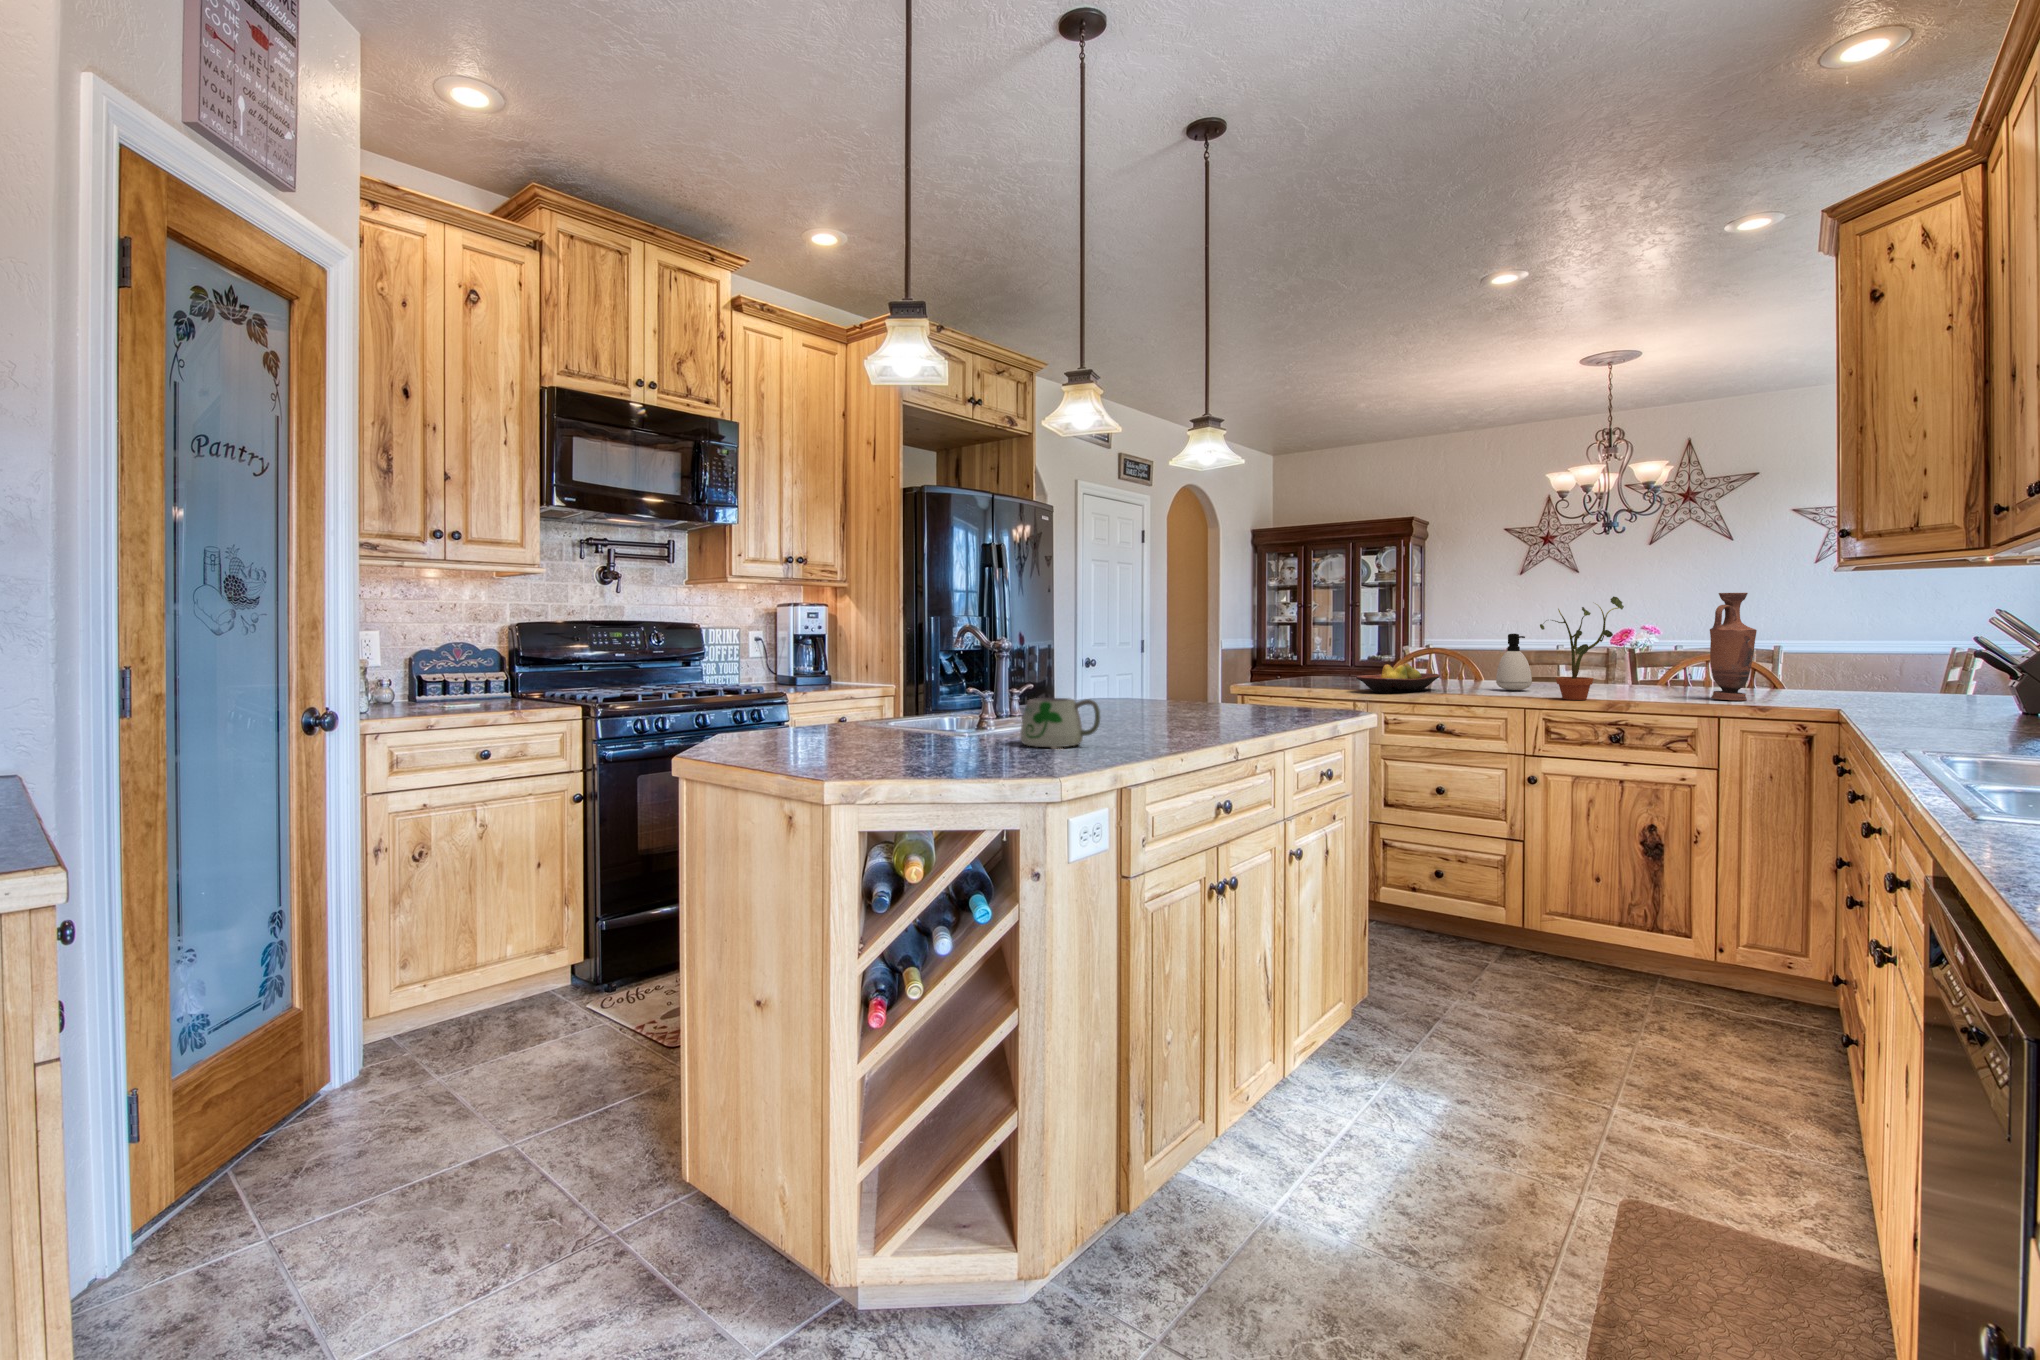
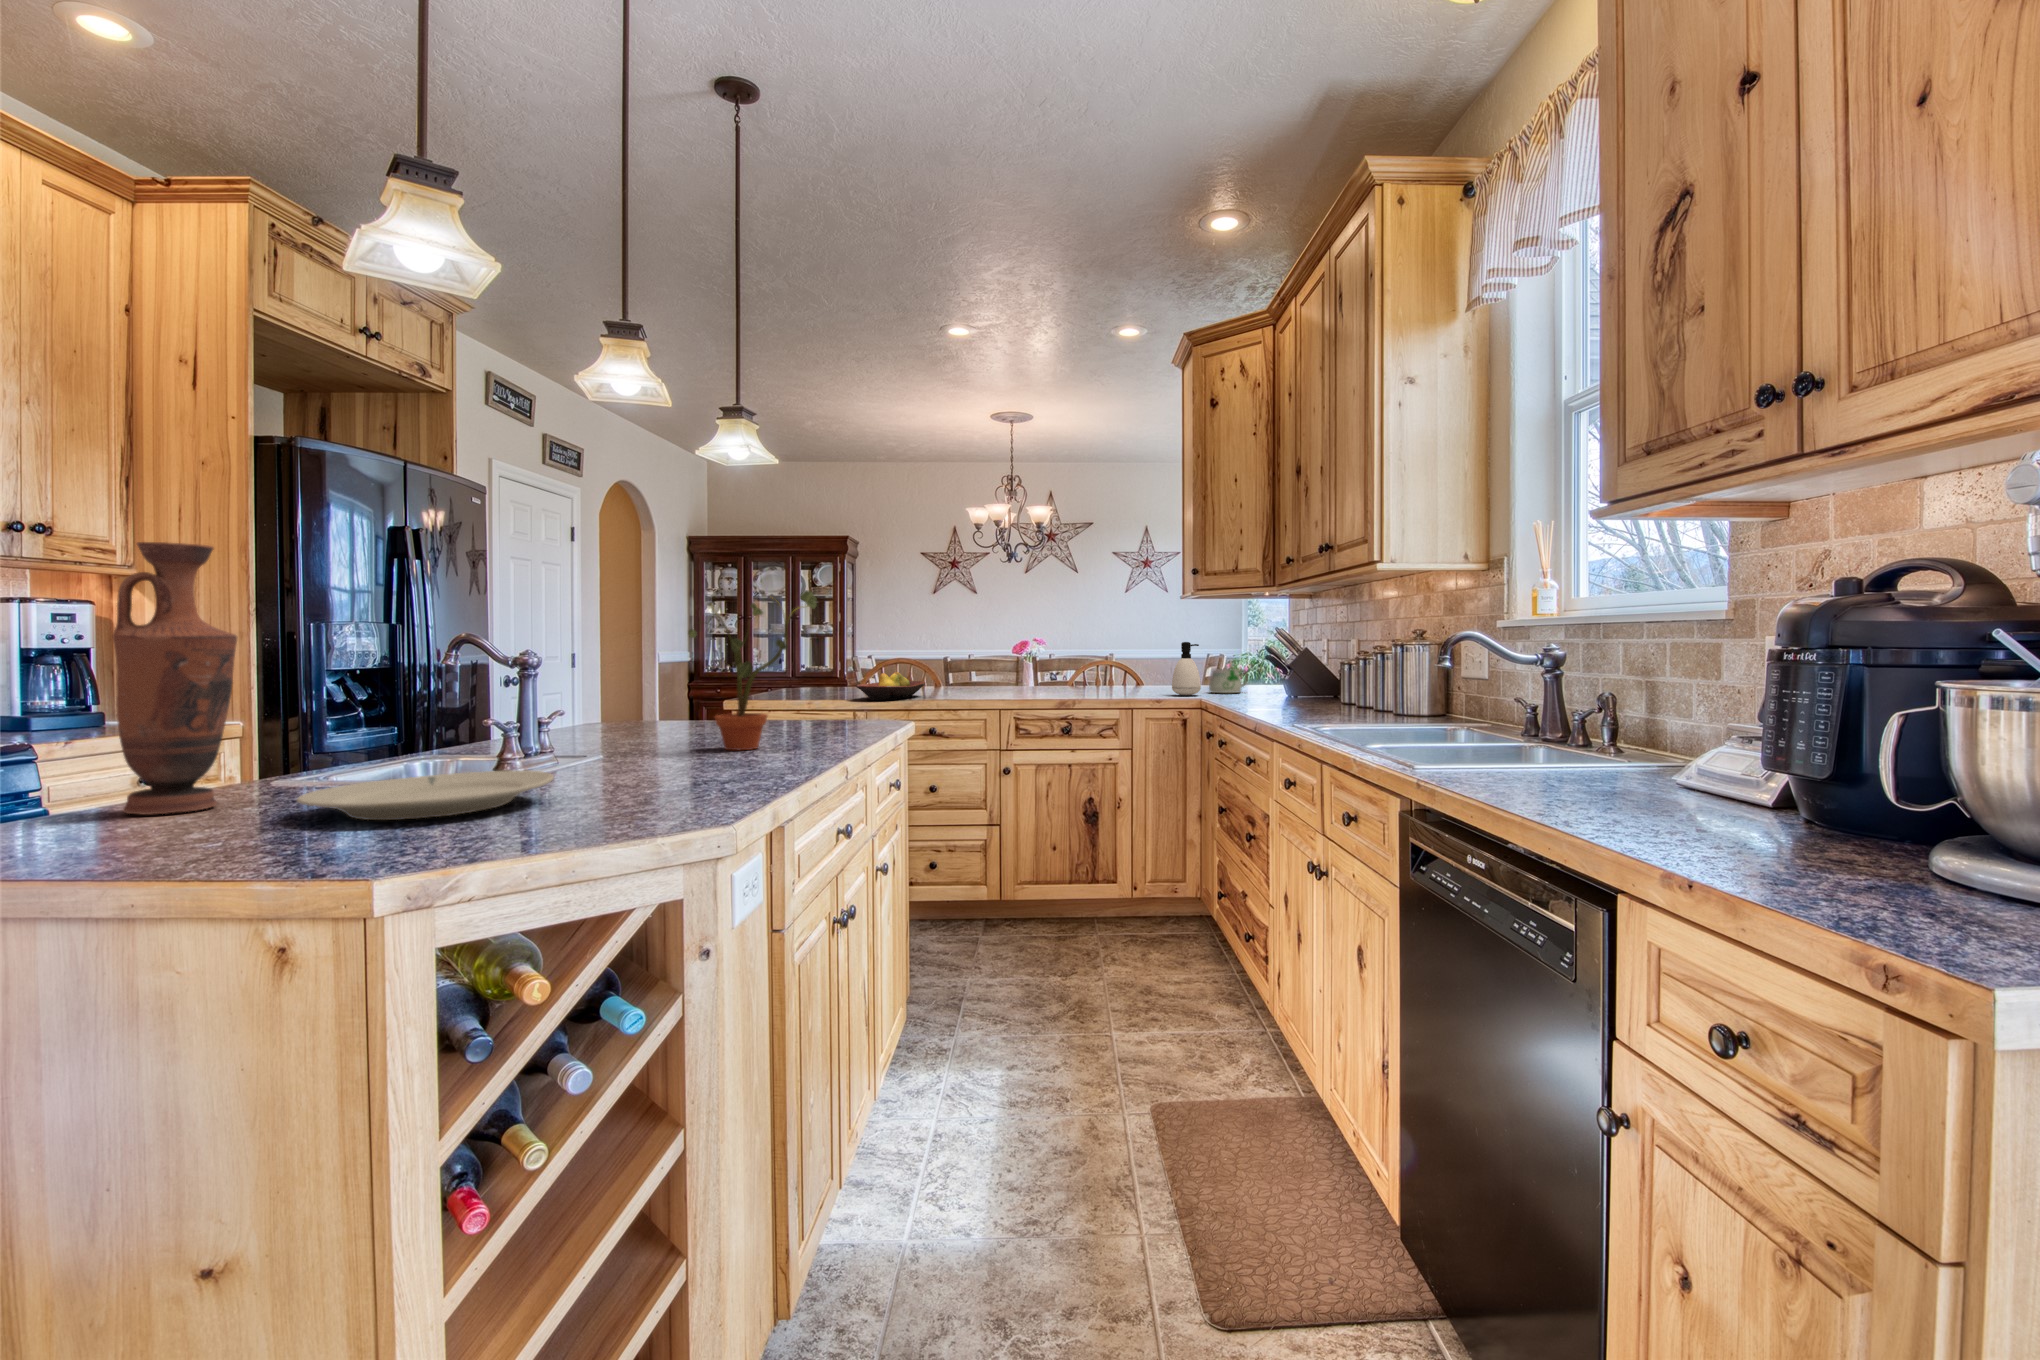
vase: present [1710,593,1757,700] -> present [112,542,237,815]
potted plant: present [1540,596,1624,700] -> present [688,590,817,751]
soap dispenser: present [1496,634,1532,690] -> present [1172,642,1201,695]
mug: present [1021,698,1100,750] -> present [1209,669,1248,693]
plate: none [833,733,973,761] -> present [297,770,554,820]

